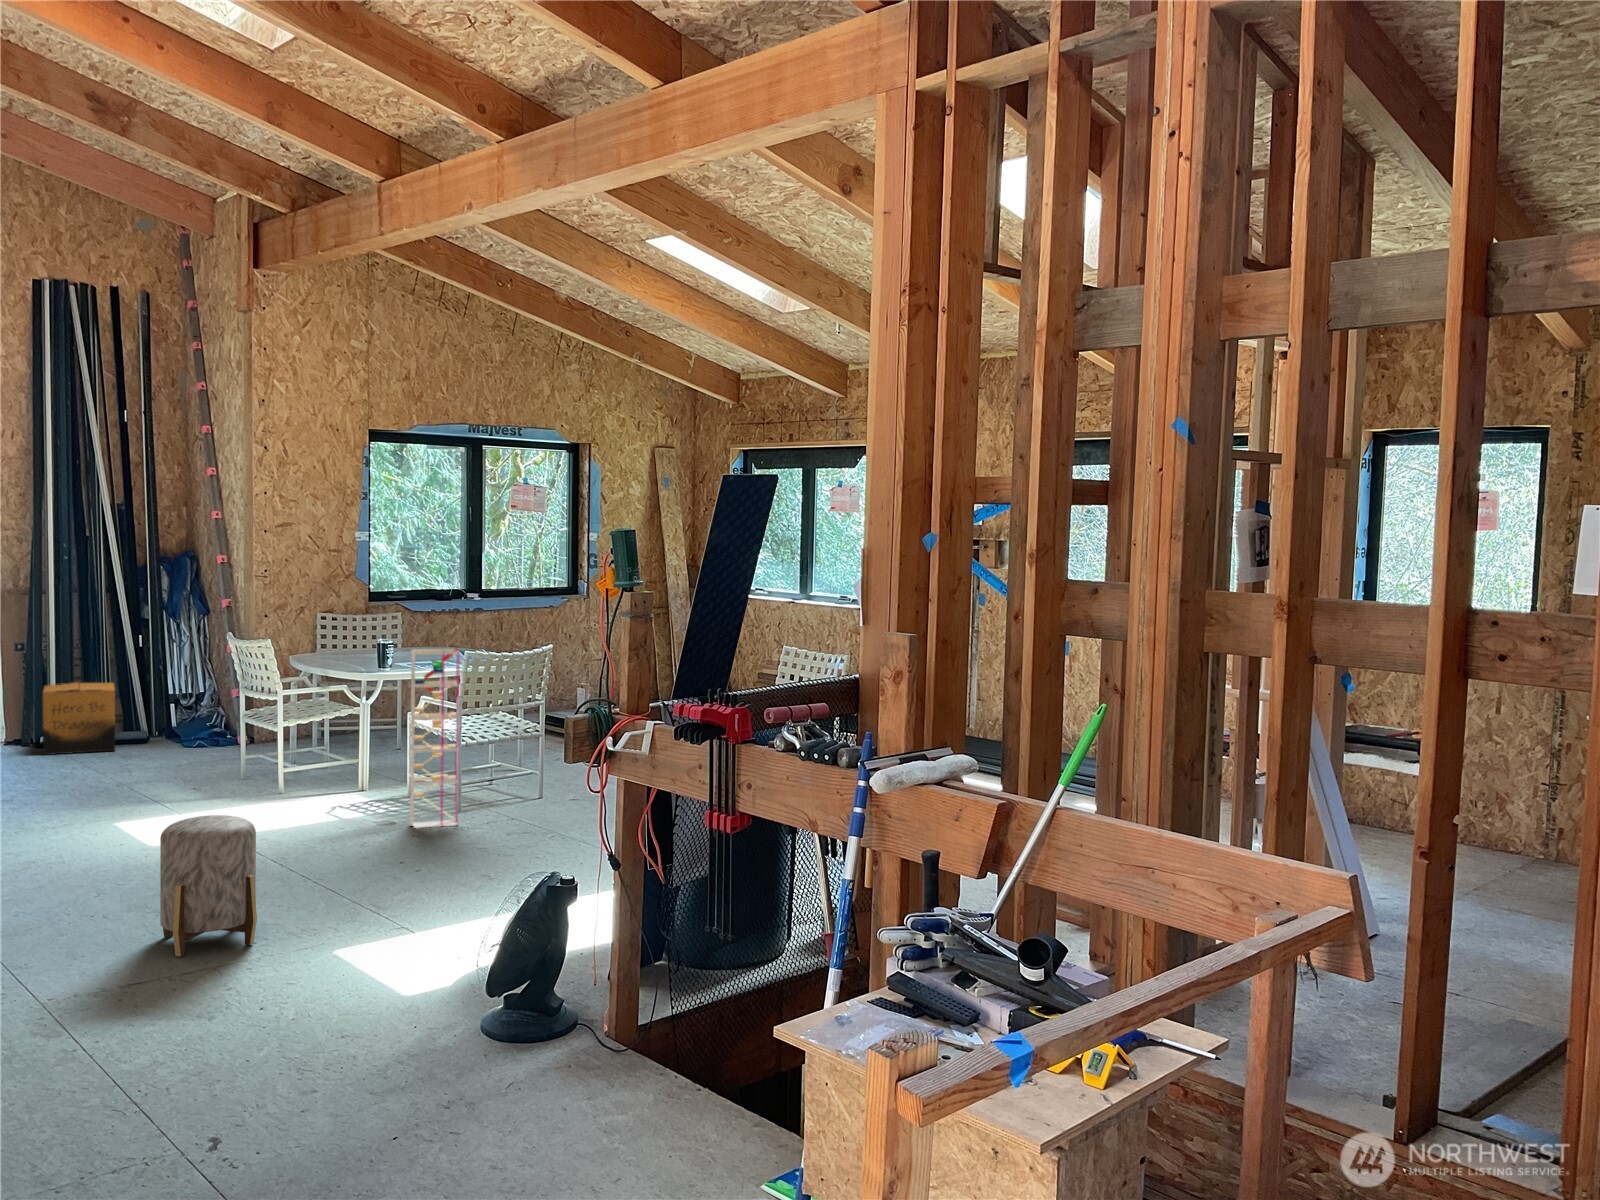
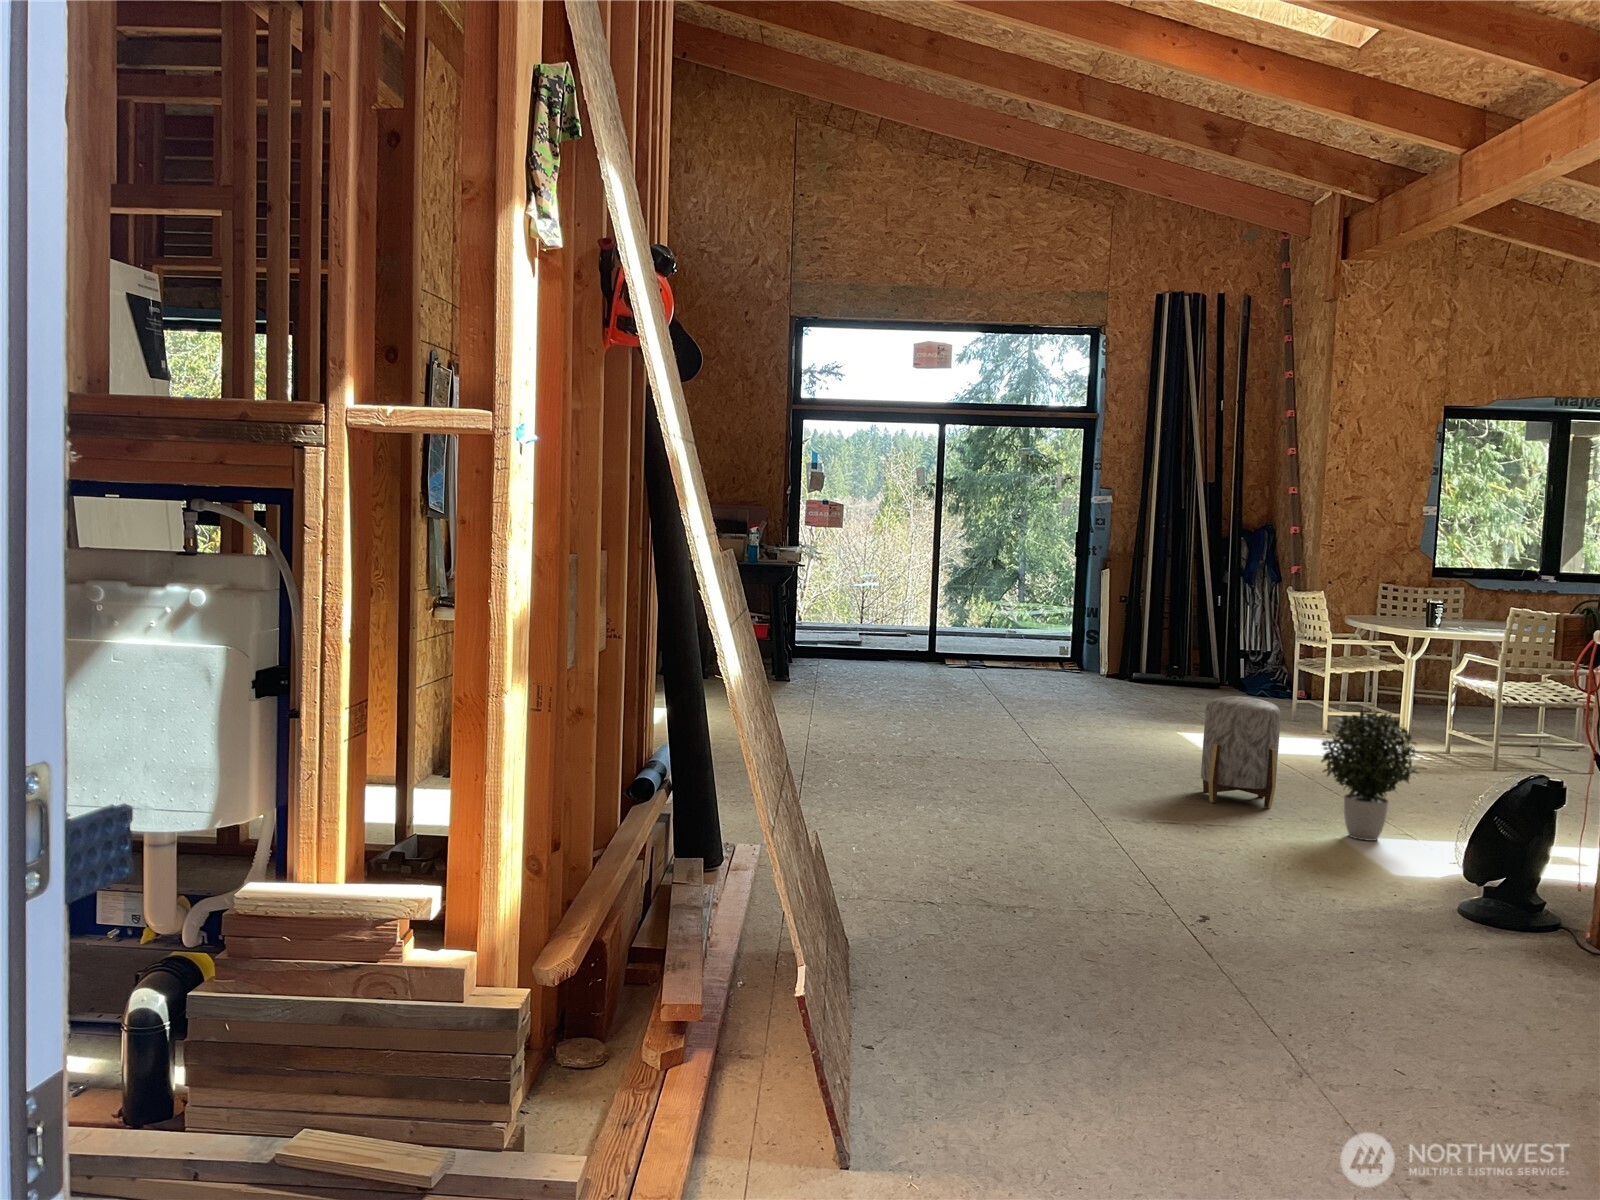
shelving unit: present [410,648,460,828] -> none [1439,599,1504,777]
cardboard box: present [43,682,115,755] -> none [1137,630,1196,689]
potted plant: none [311,821,421,970] -> present [1321,711,1418,841]

